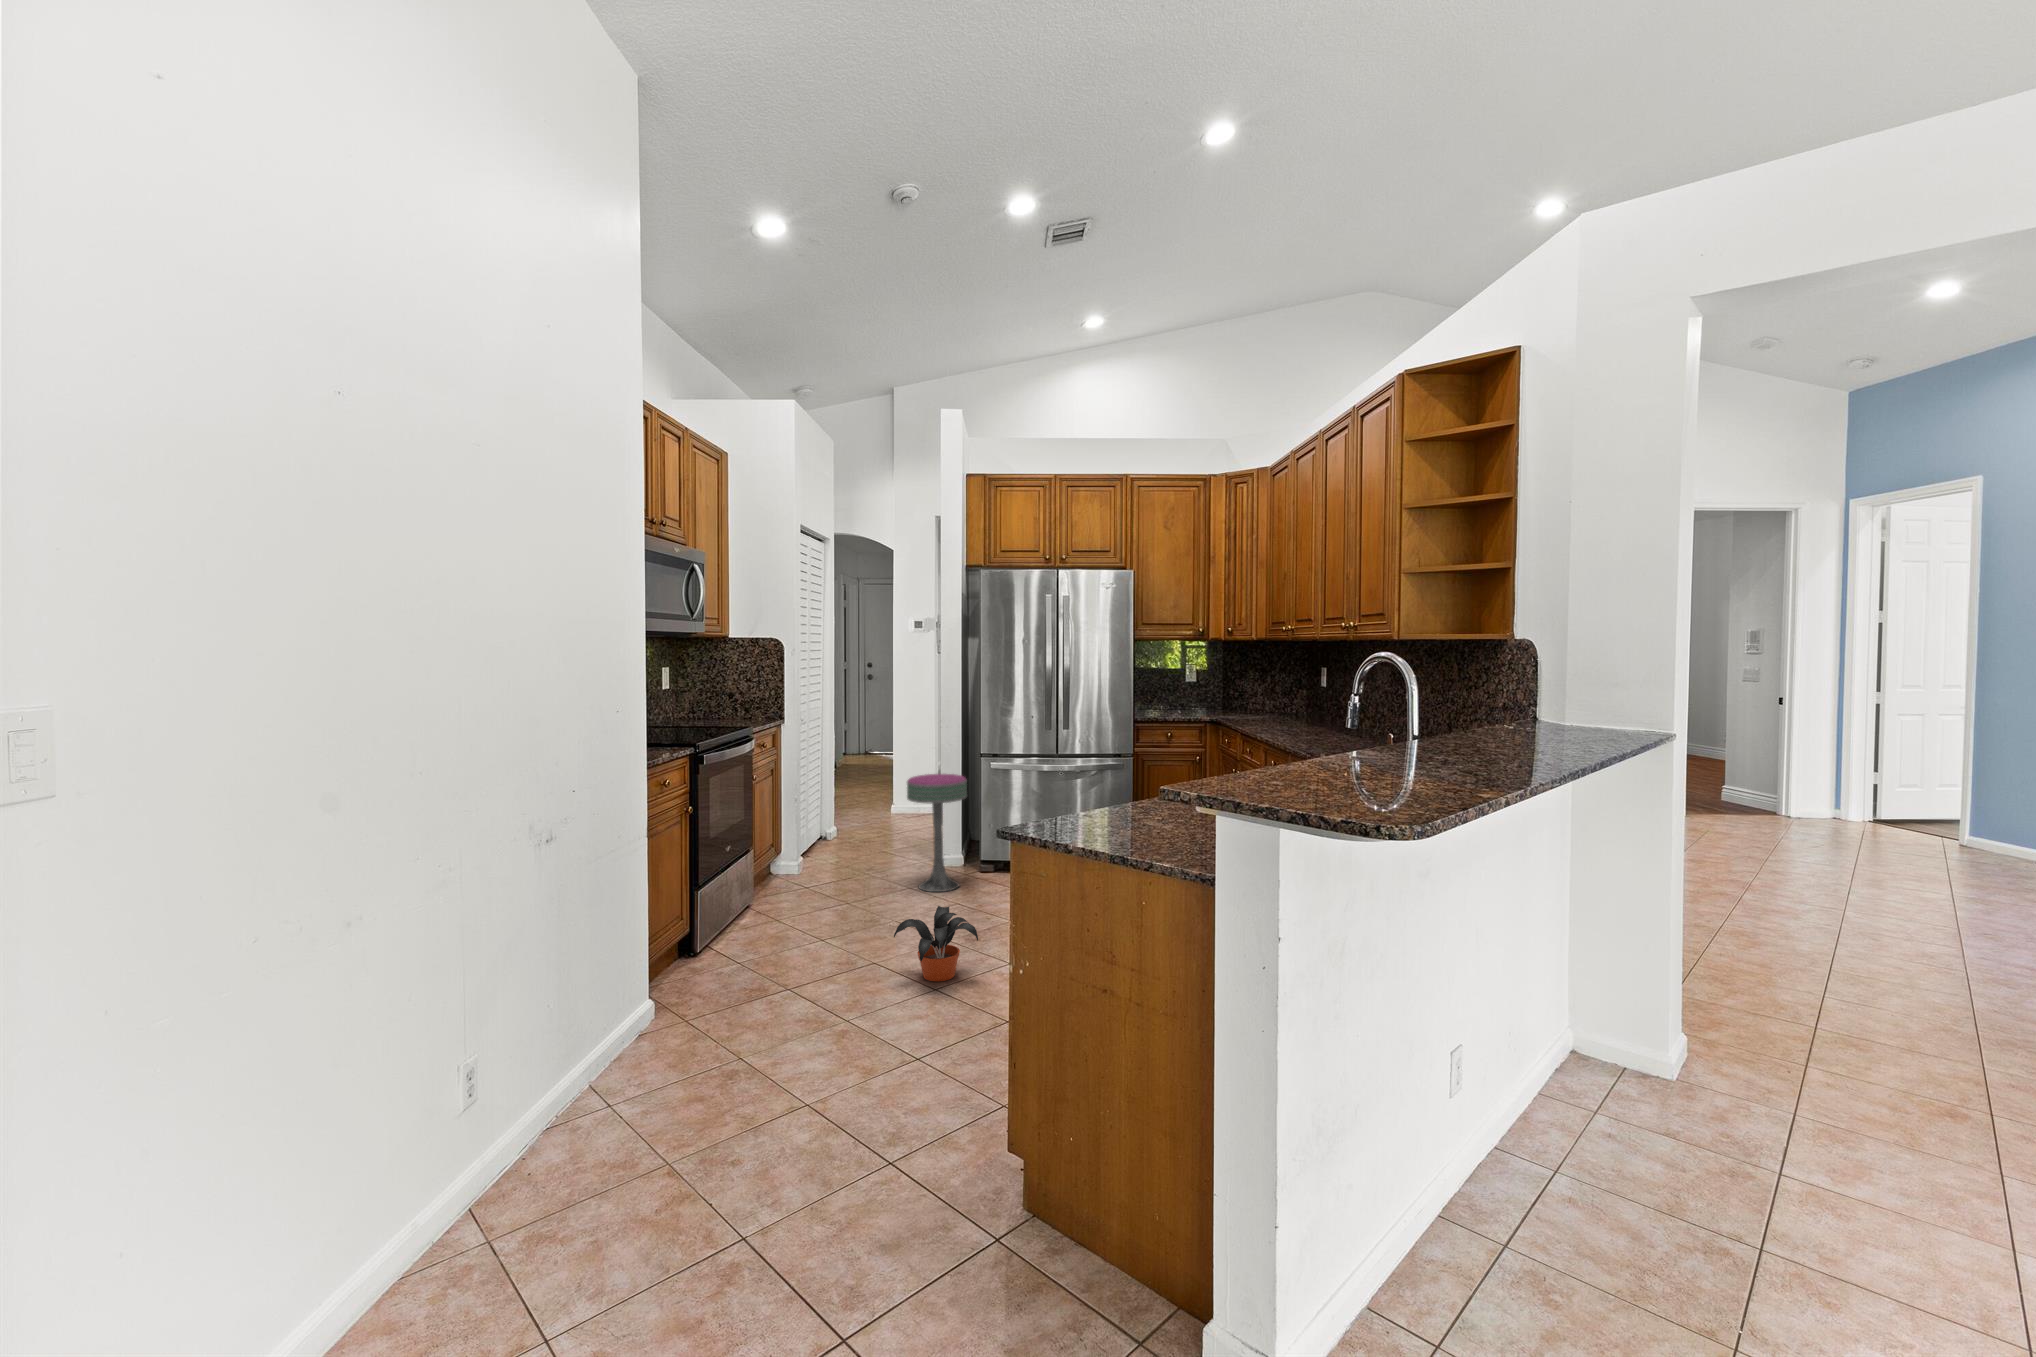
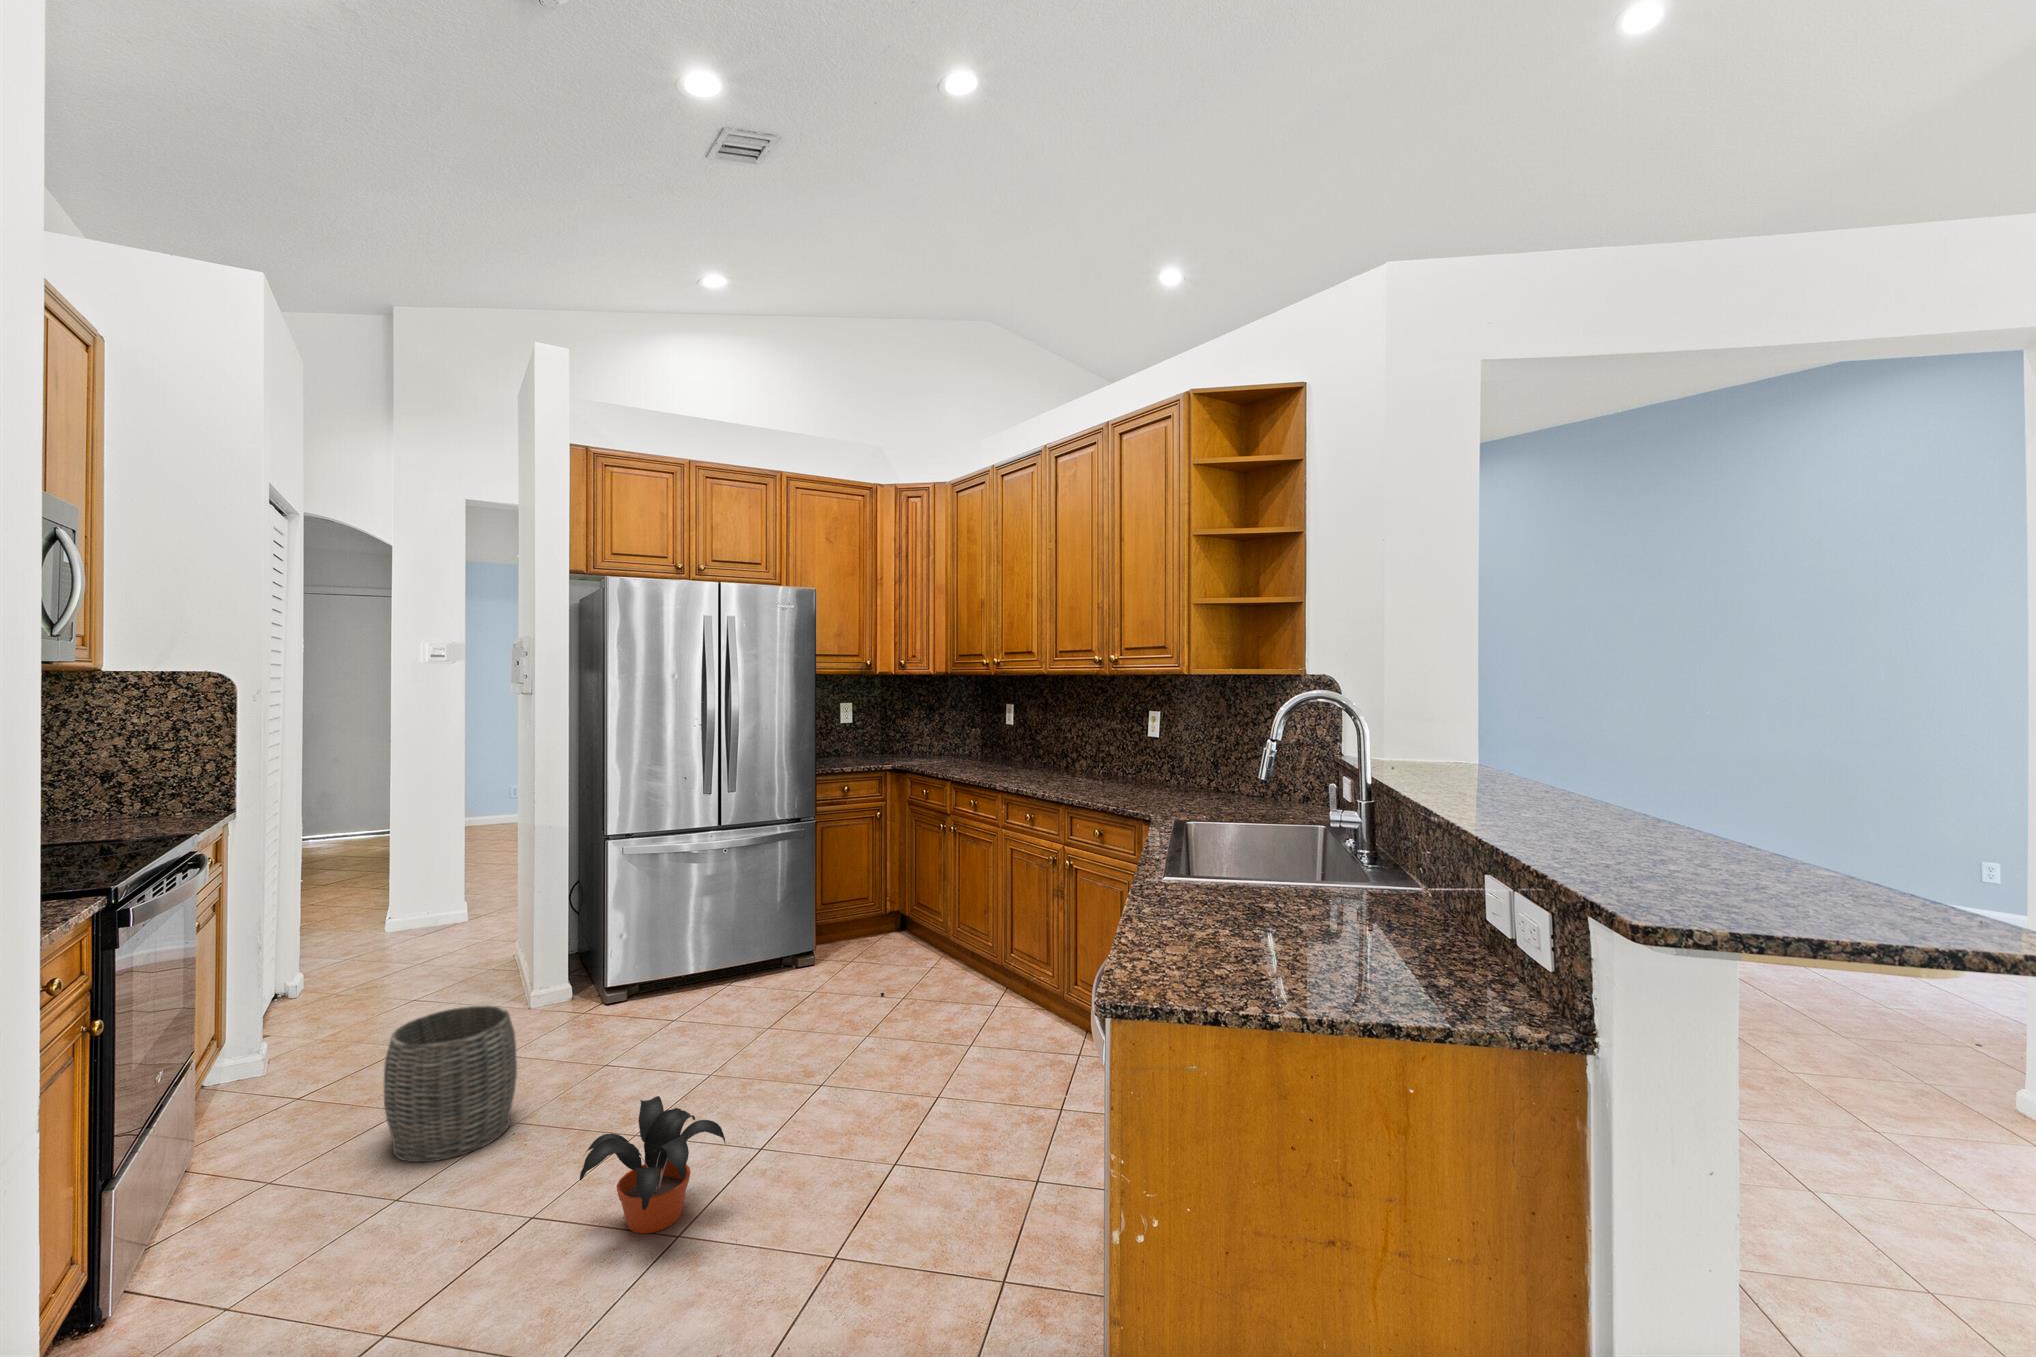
bar stool: present [907,774,967,892] -> none [492,873,595,1060]
woven basket: none [834,844,902,927] -> present [384,1006,517,1162]

